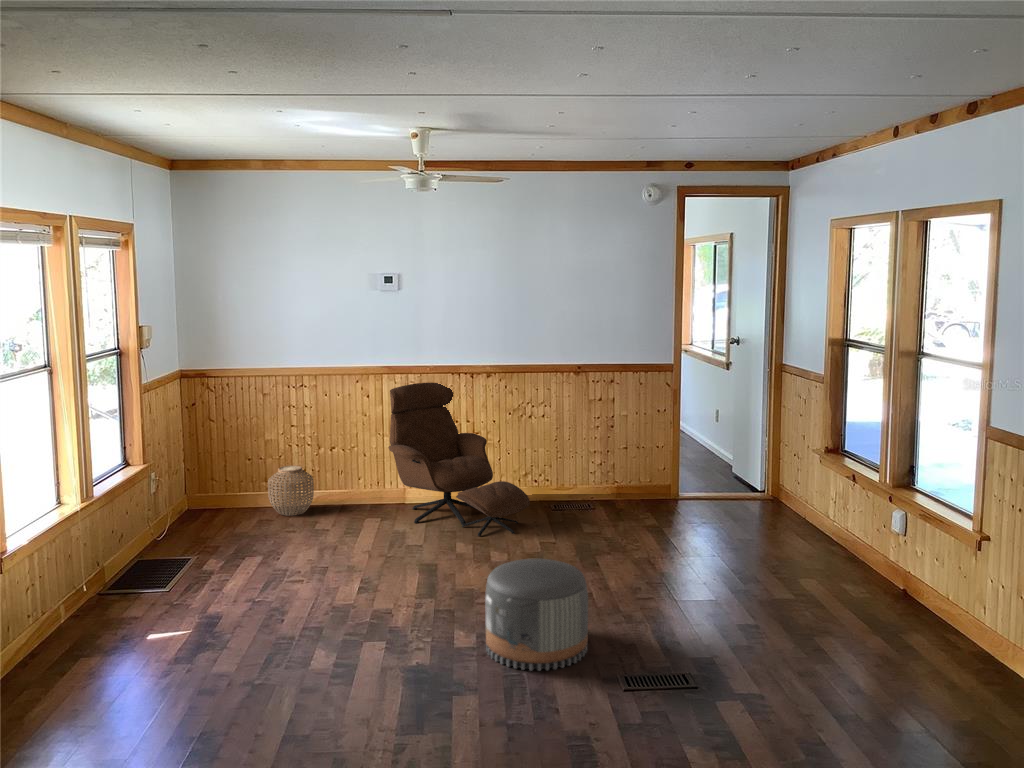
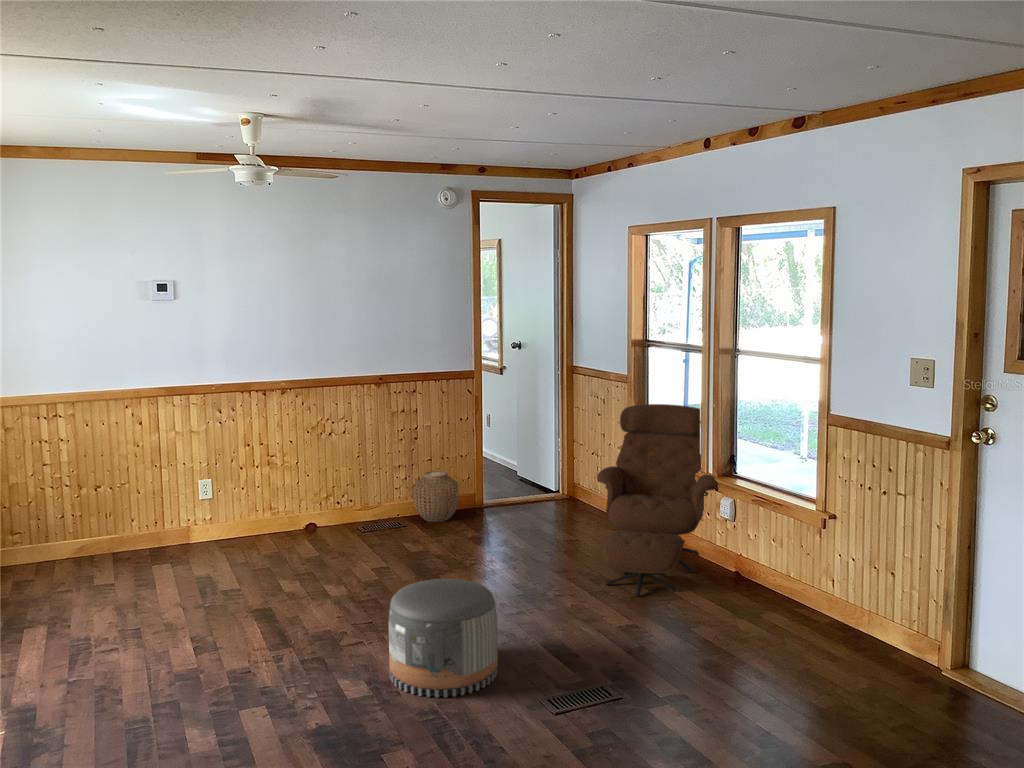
lounge chair: present [389,383,530,536] -> present [597,404,718,597]
woven basket: present [268,465,314,516] -> present [414,471,459,522]

